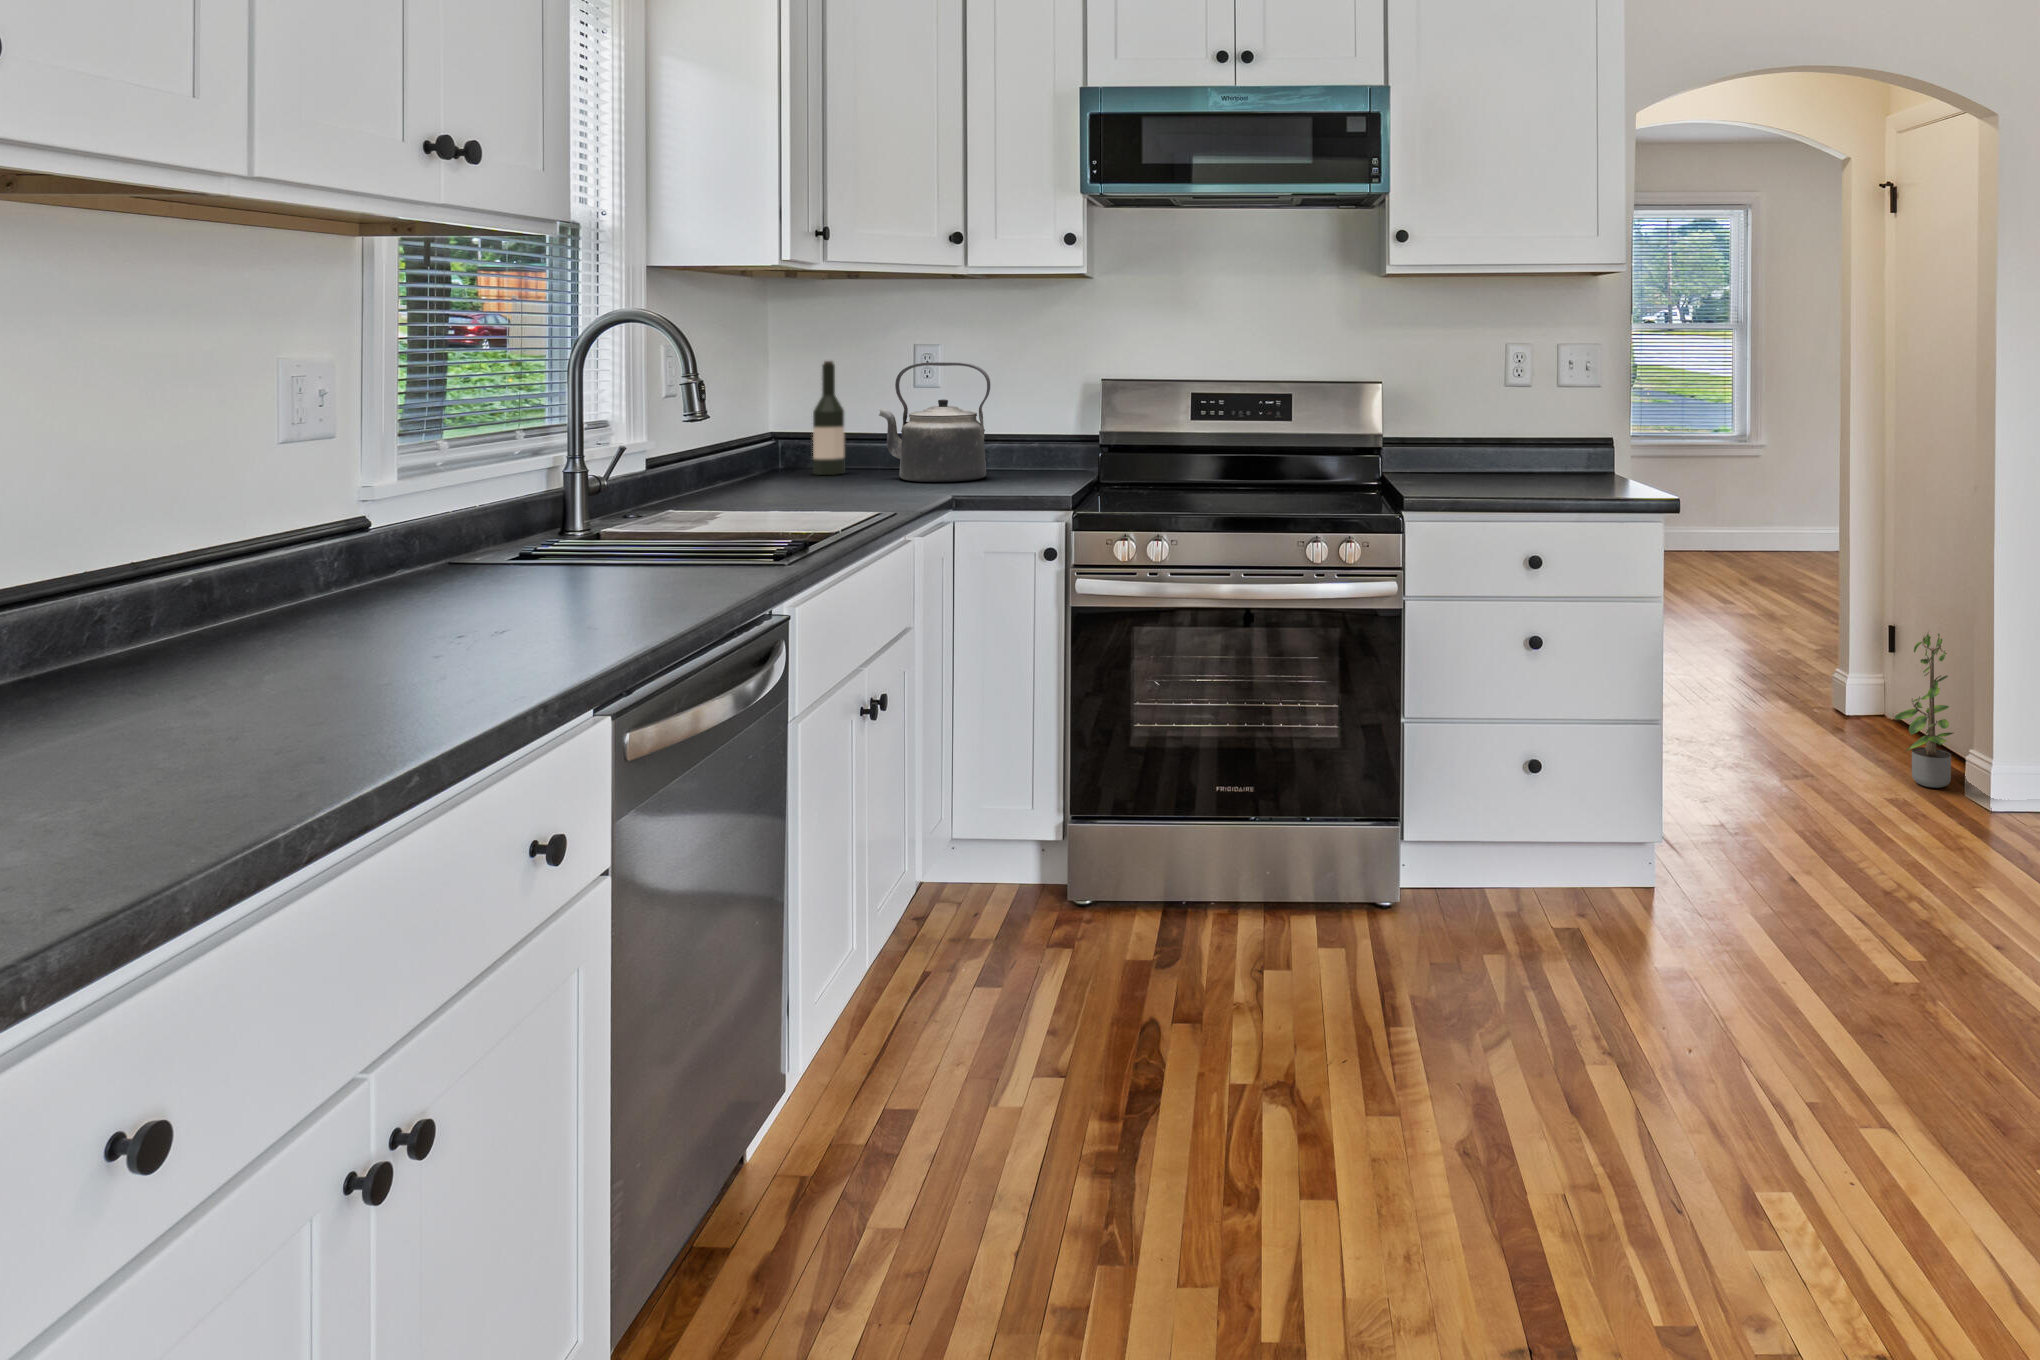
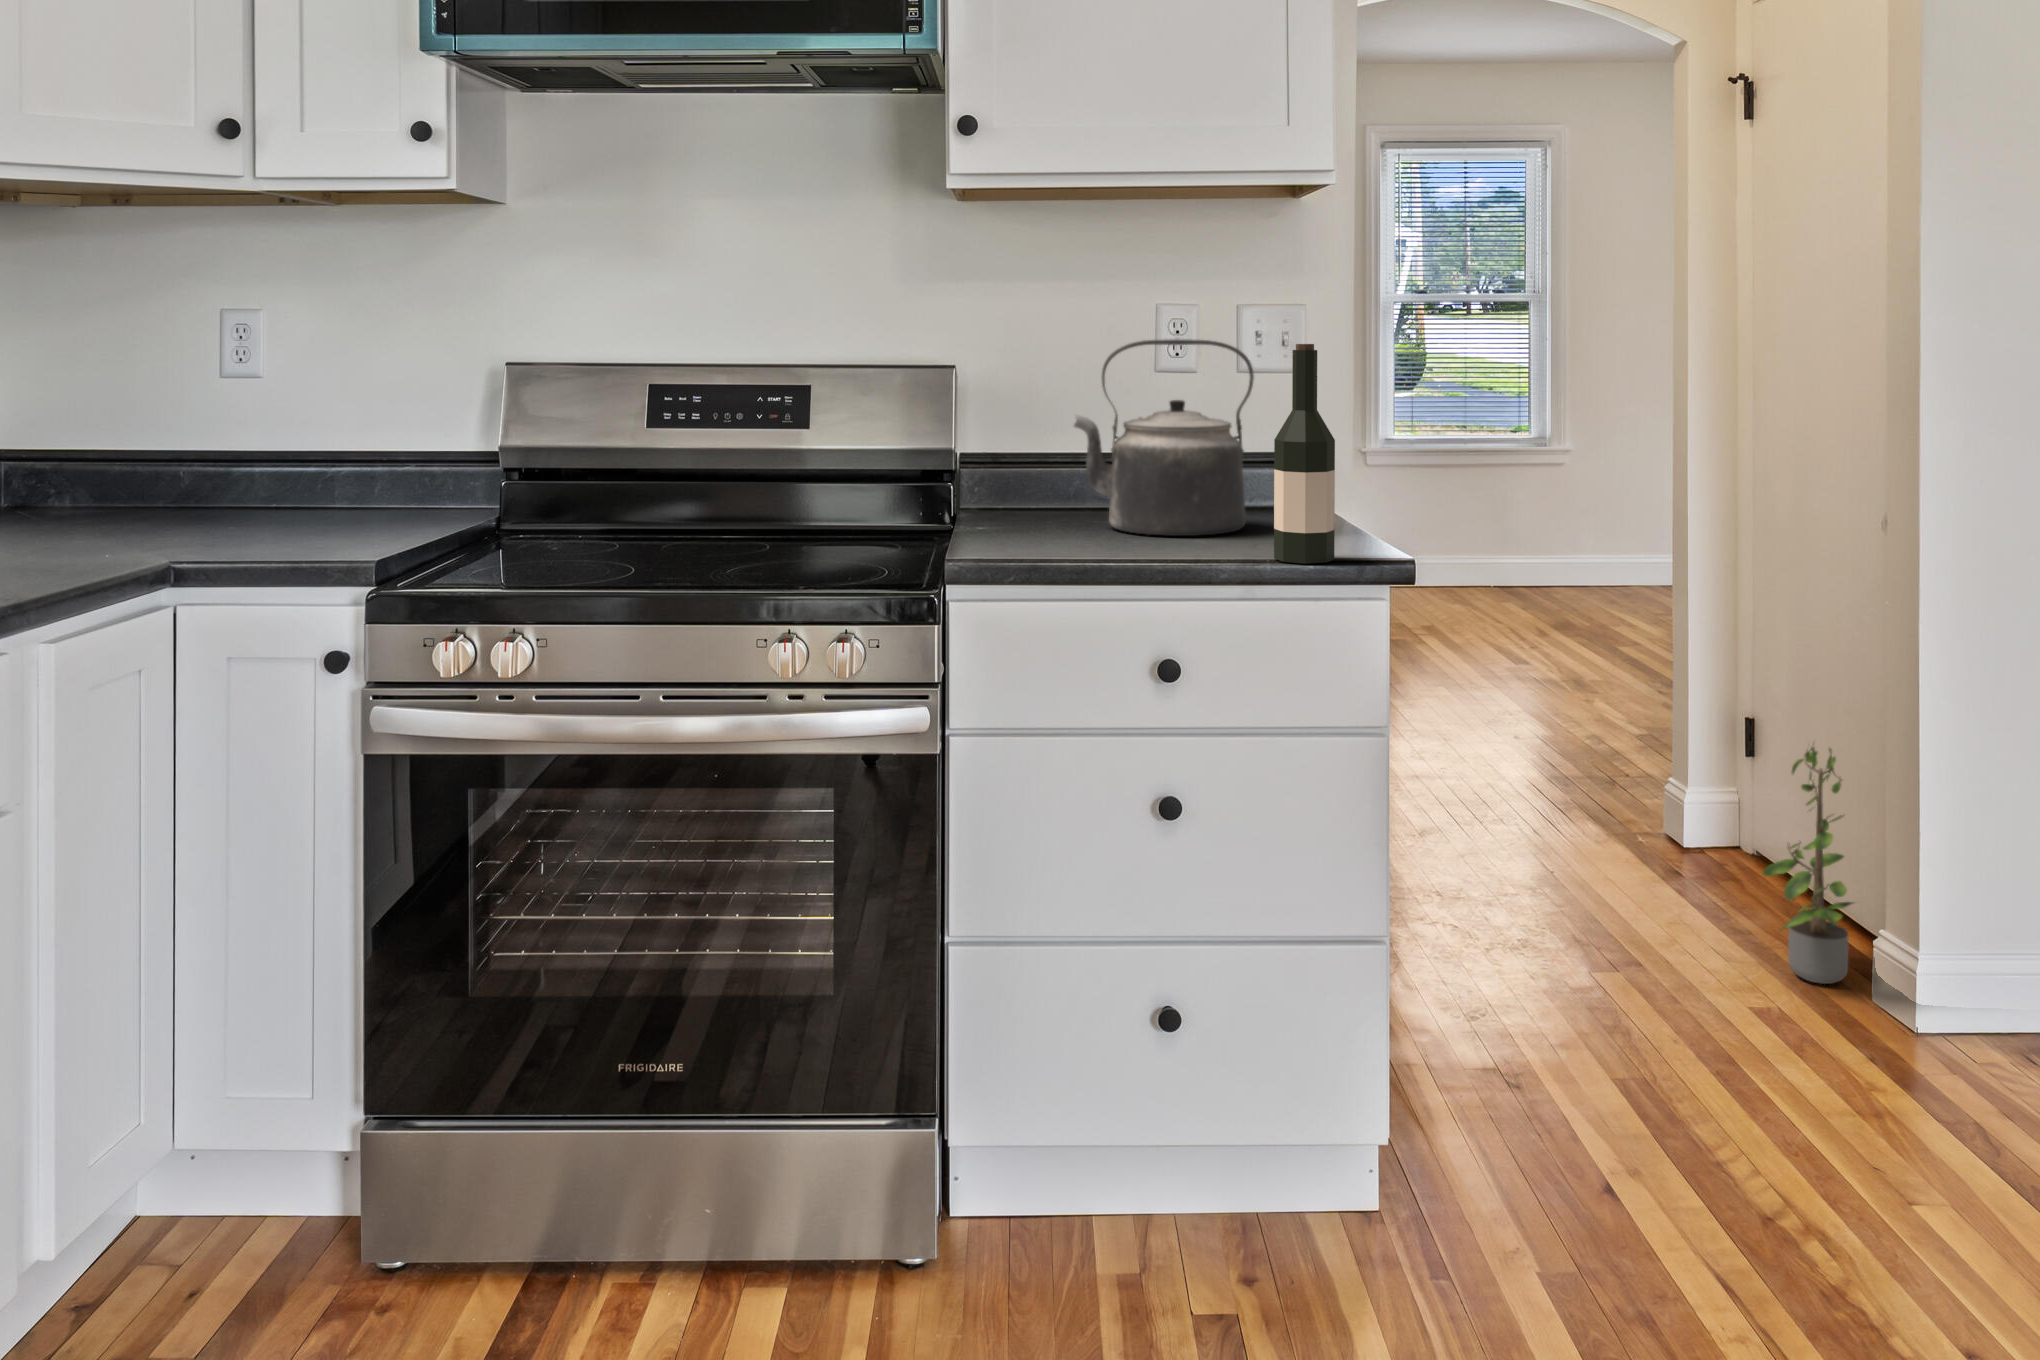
wine bottle: present [813,361,845,475] -> present [1274,344,1335,564]
kettle: present [879,362,990,482] -> present [1074,339,1254,536]

